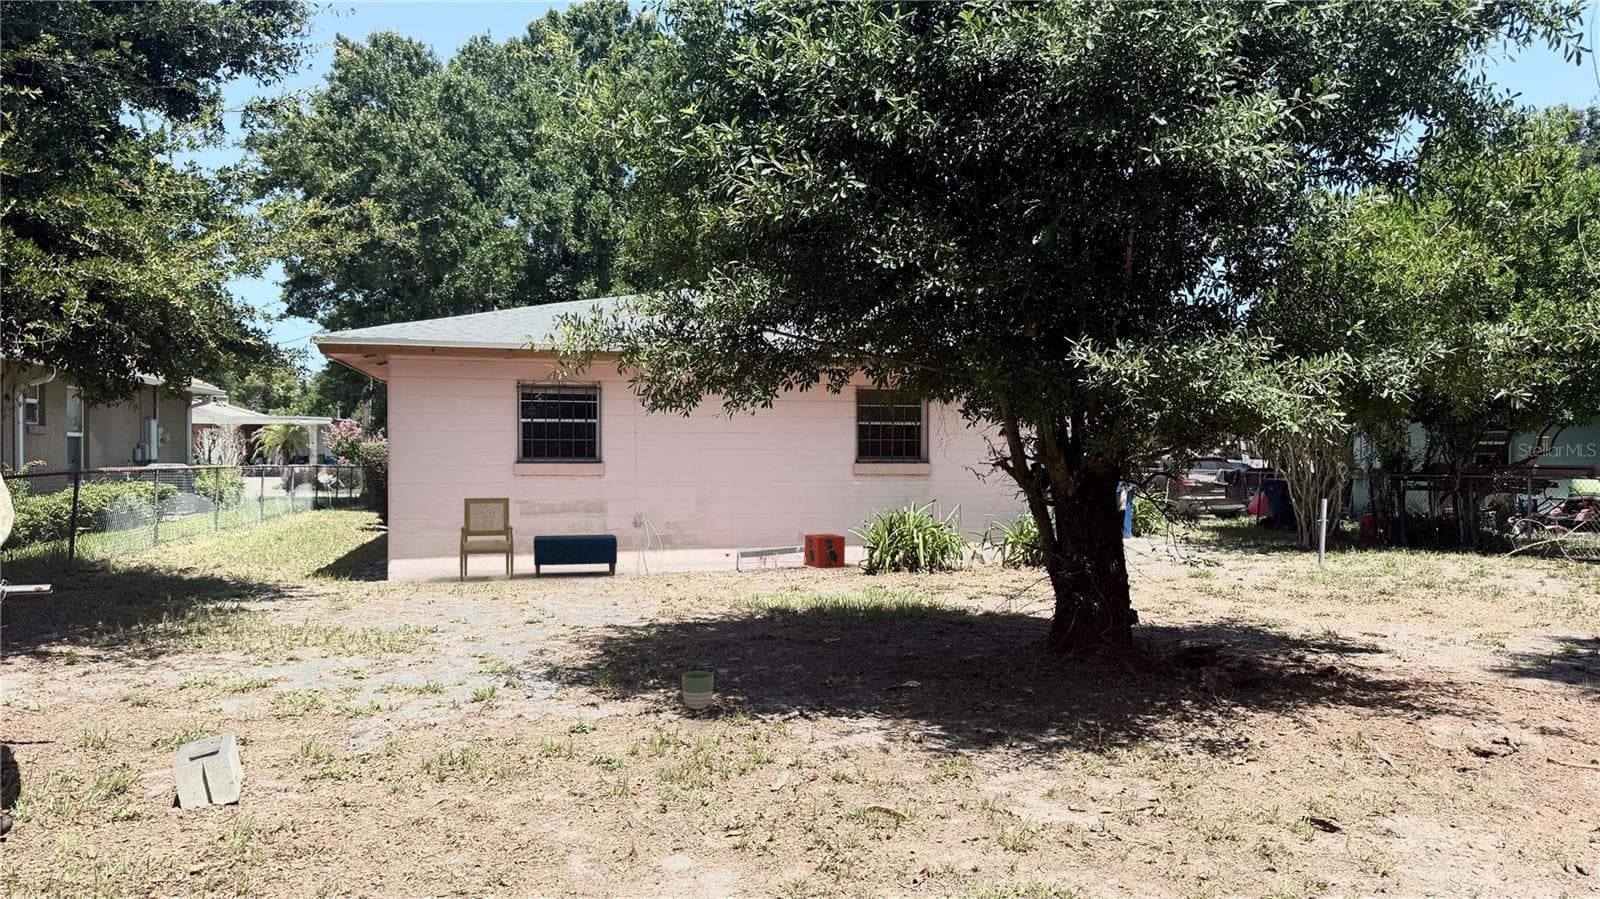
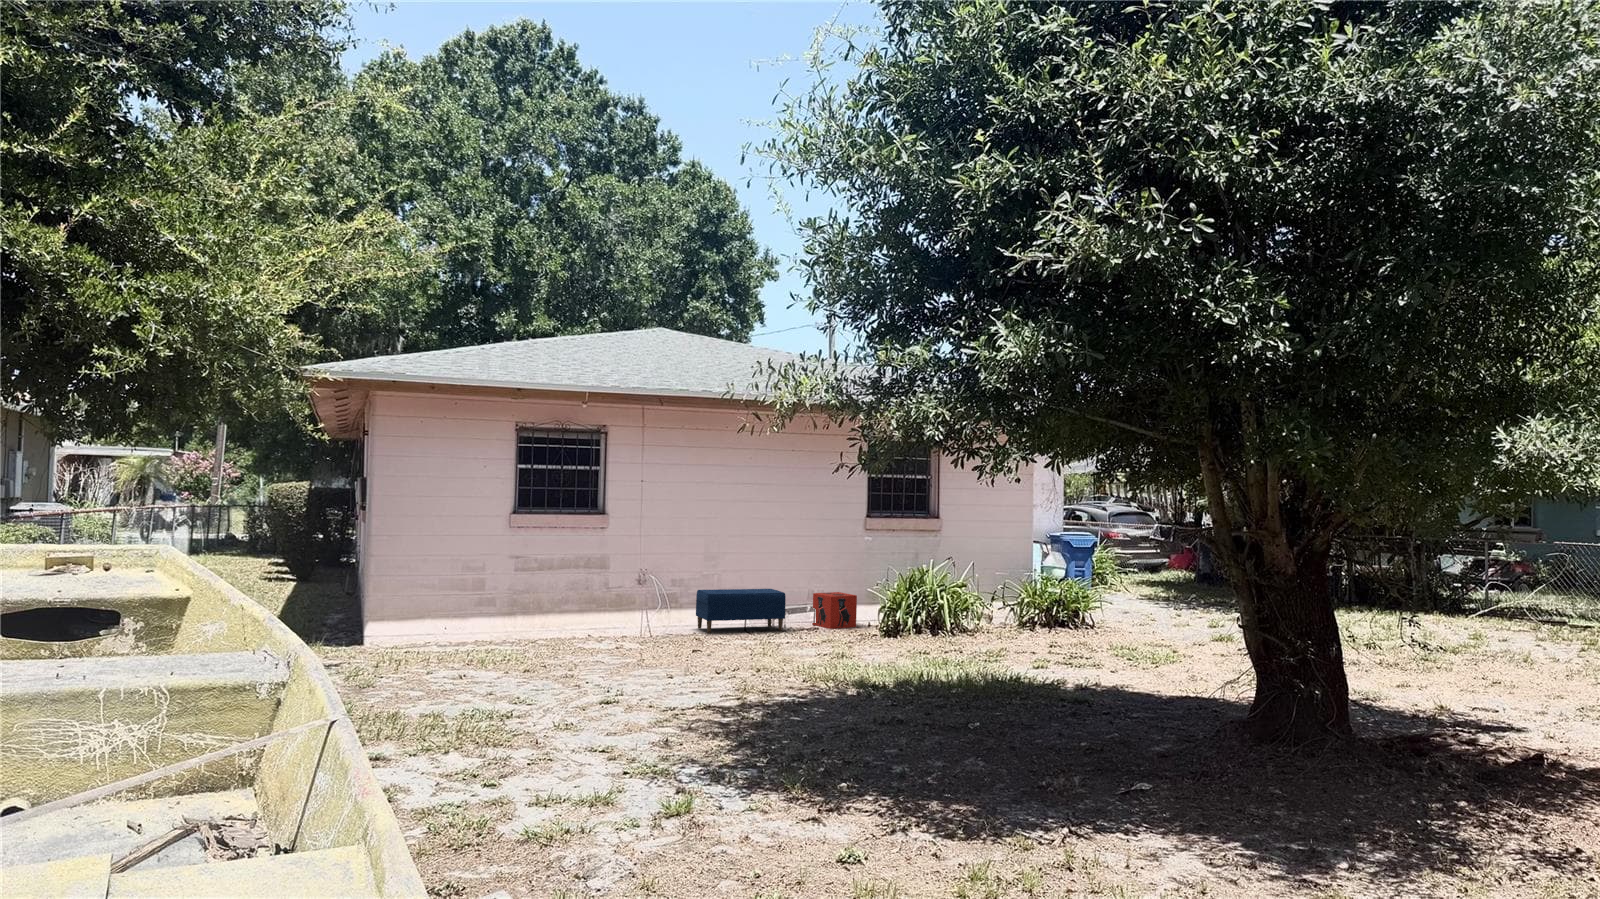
chair: present [460,498,514,581] -> none [454,552,515,646]
bench: present [534,534,617,577] -> present [696,589,786,633]
planter: present [682,671,714,709] -> none [868,766,903,811]

